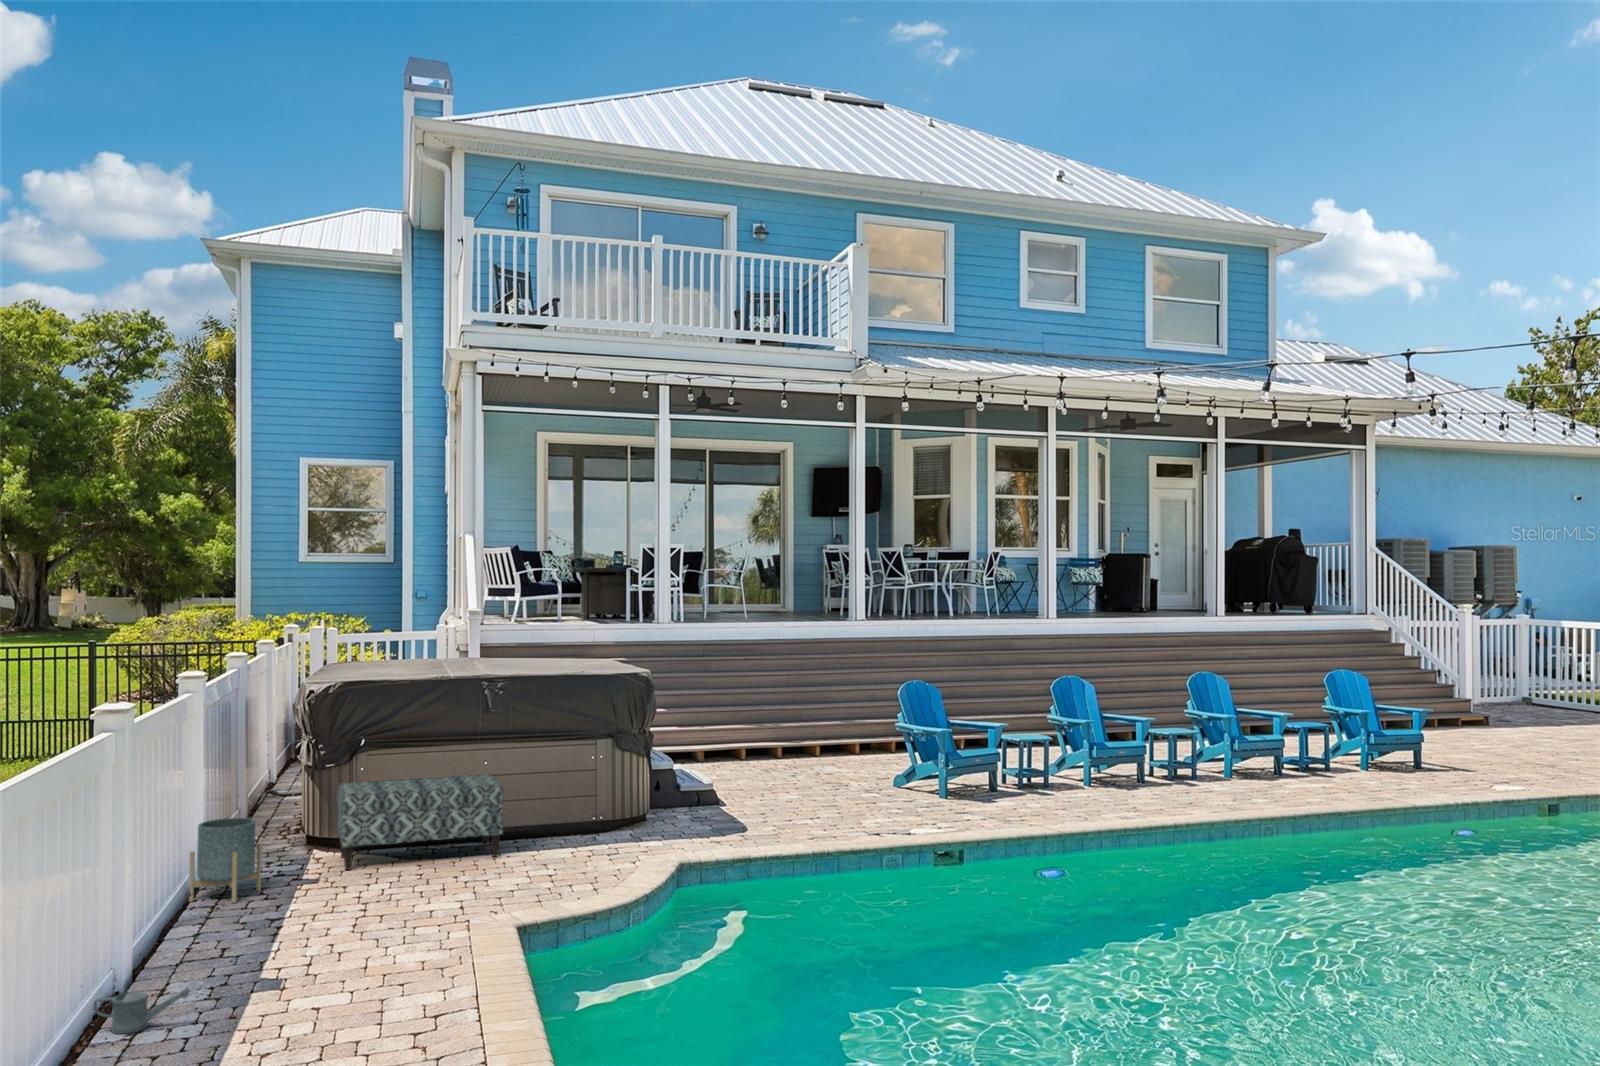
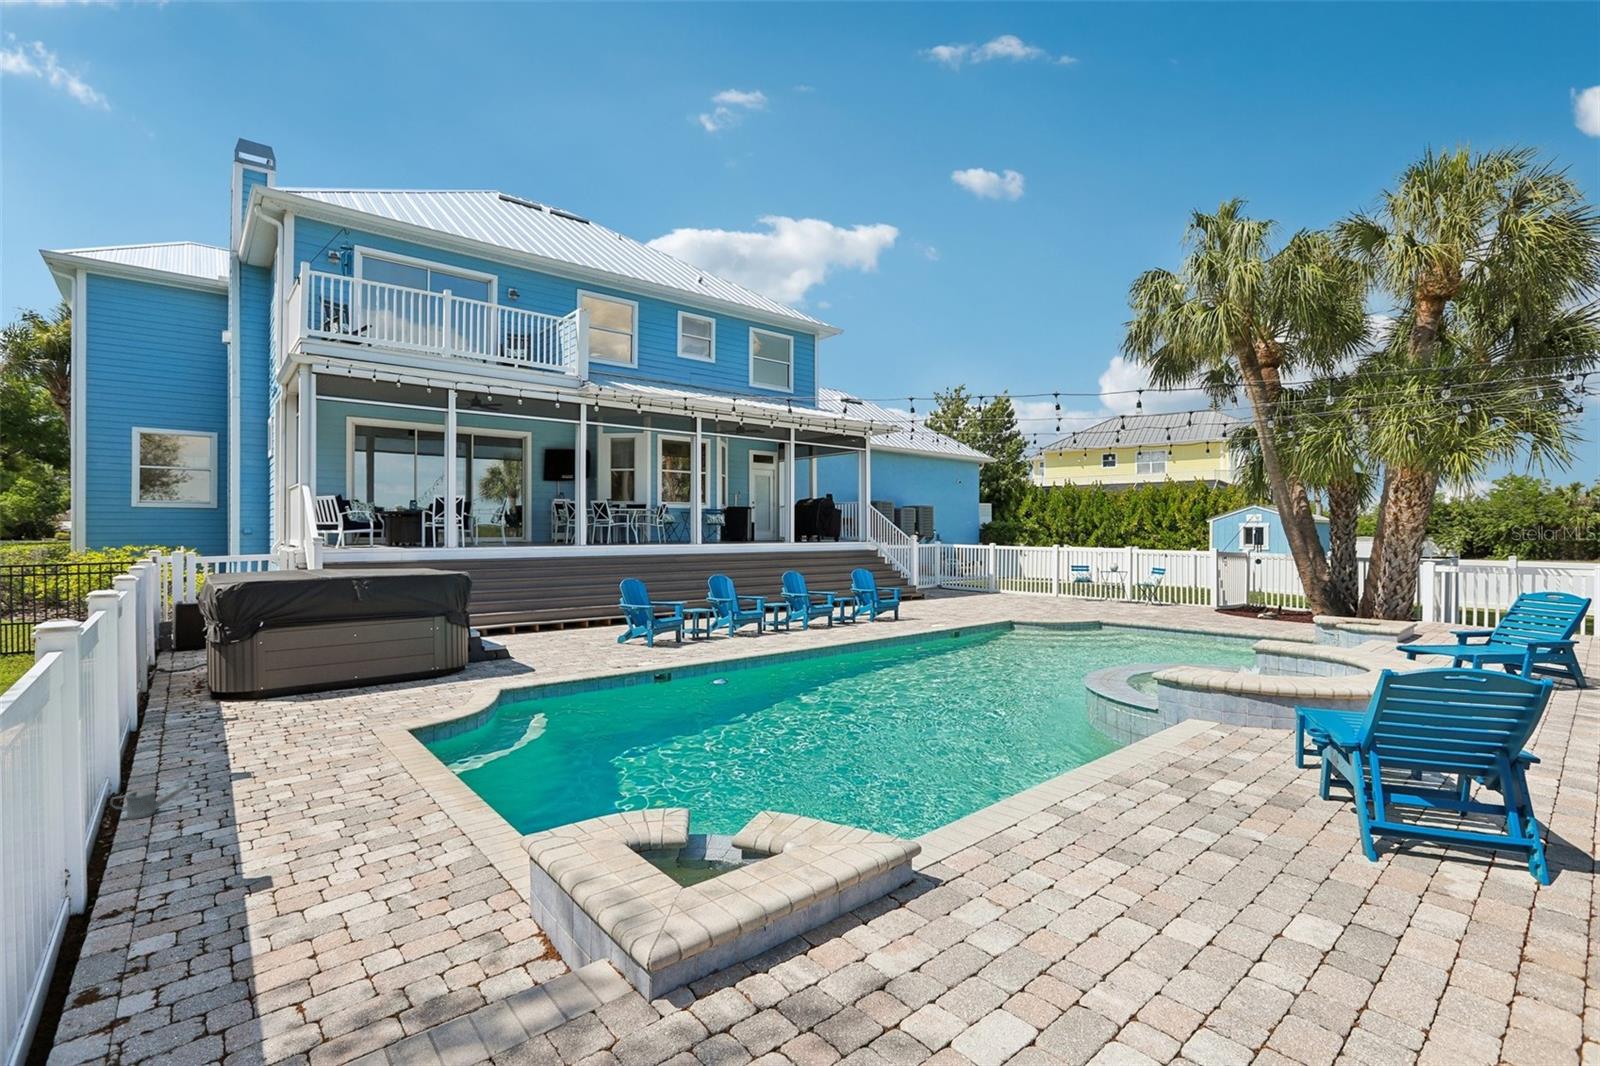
bench: present [337,774,504,870] -> none [244,643,376,712]
planter: present [189,818,262,903] -> none [135,679,194,740]

